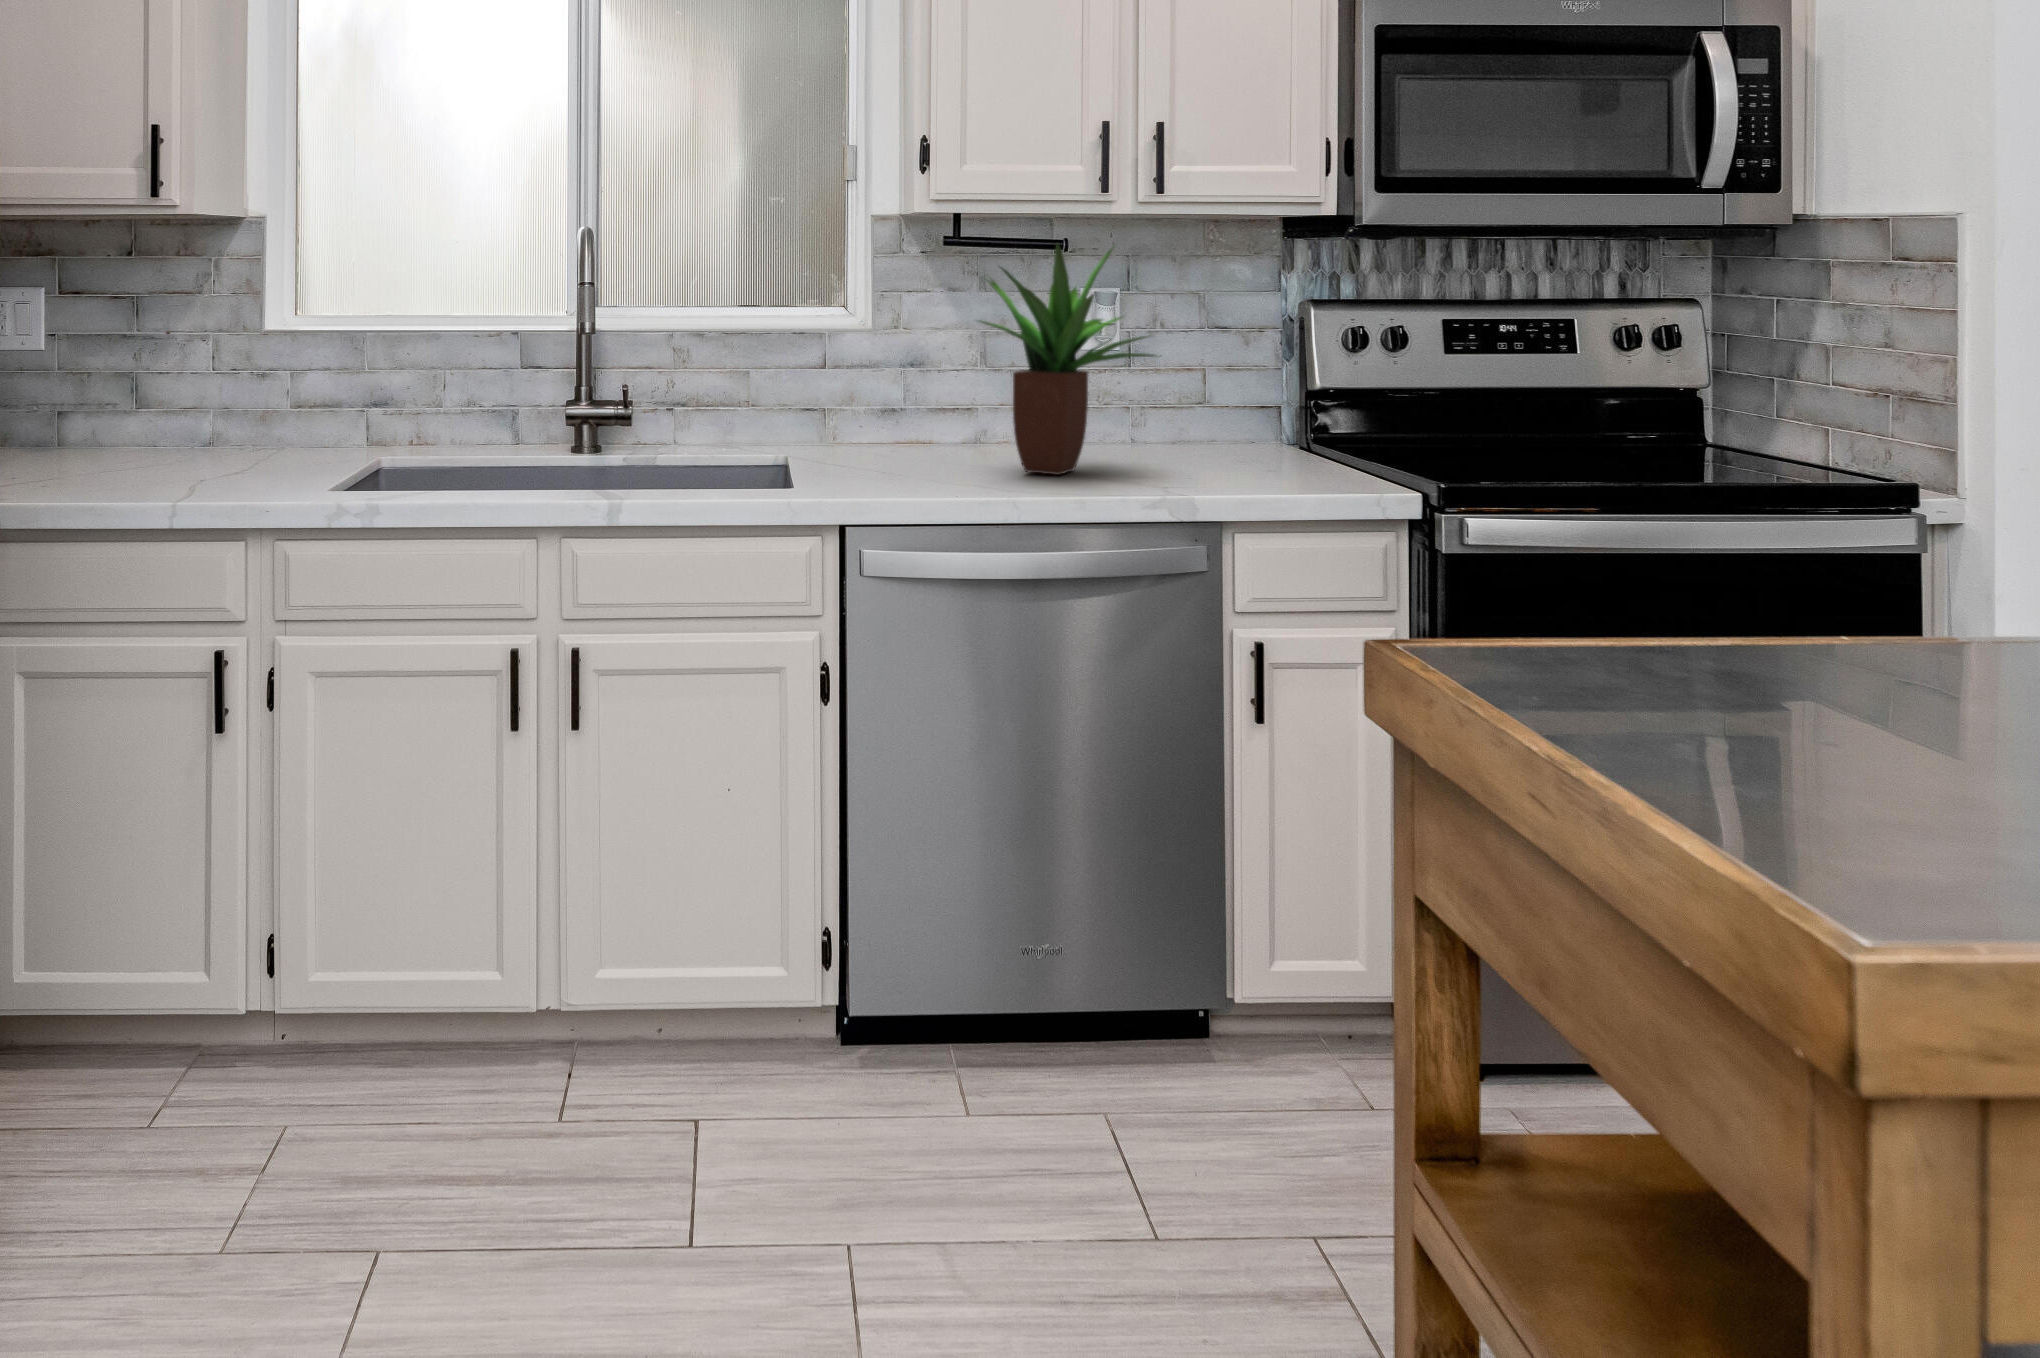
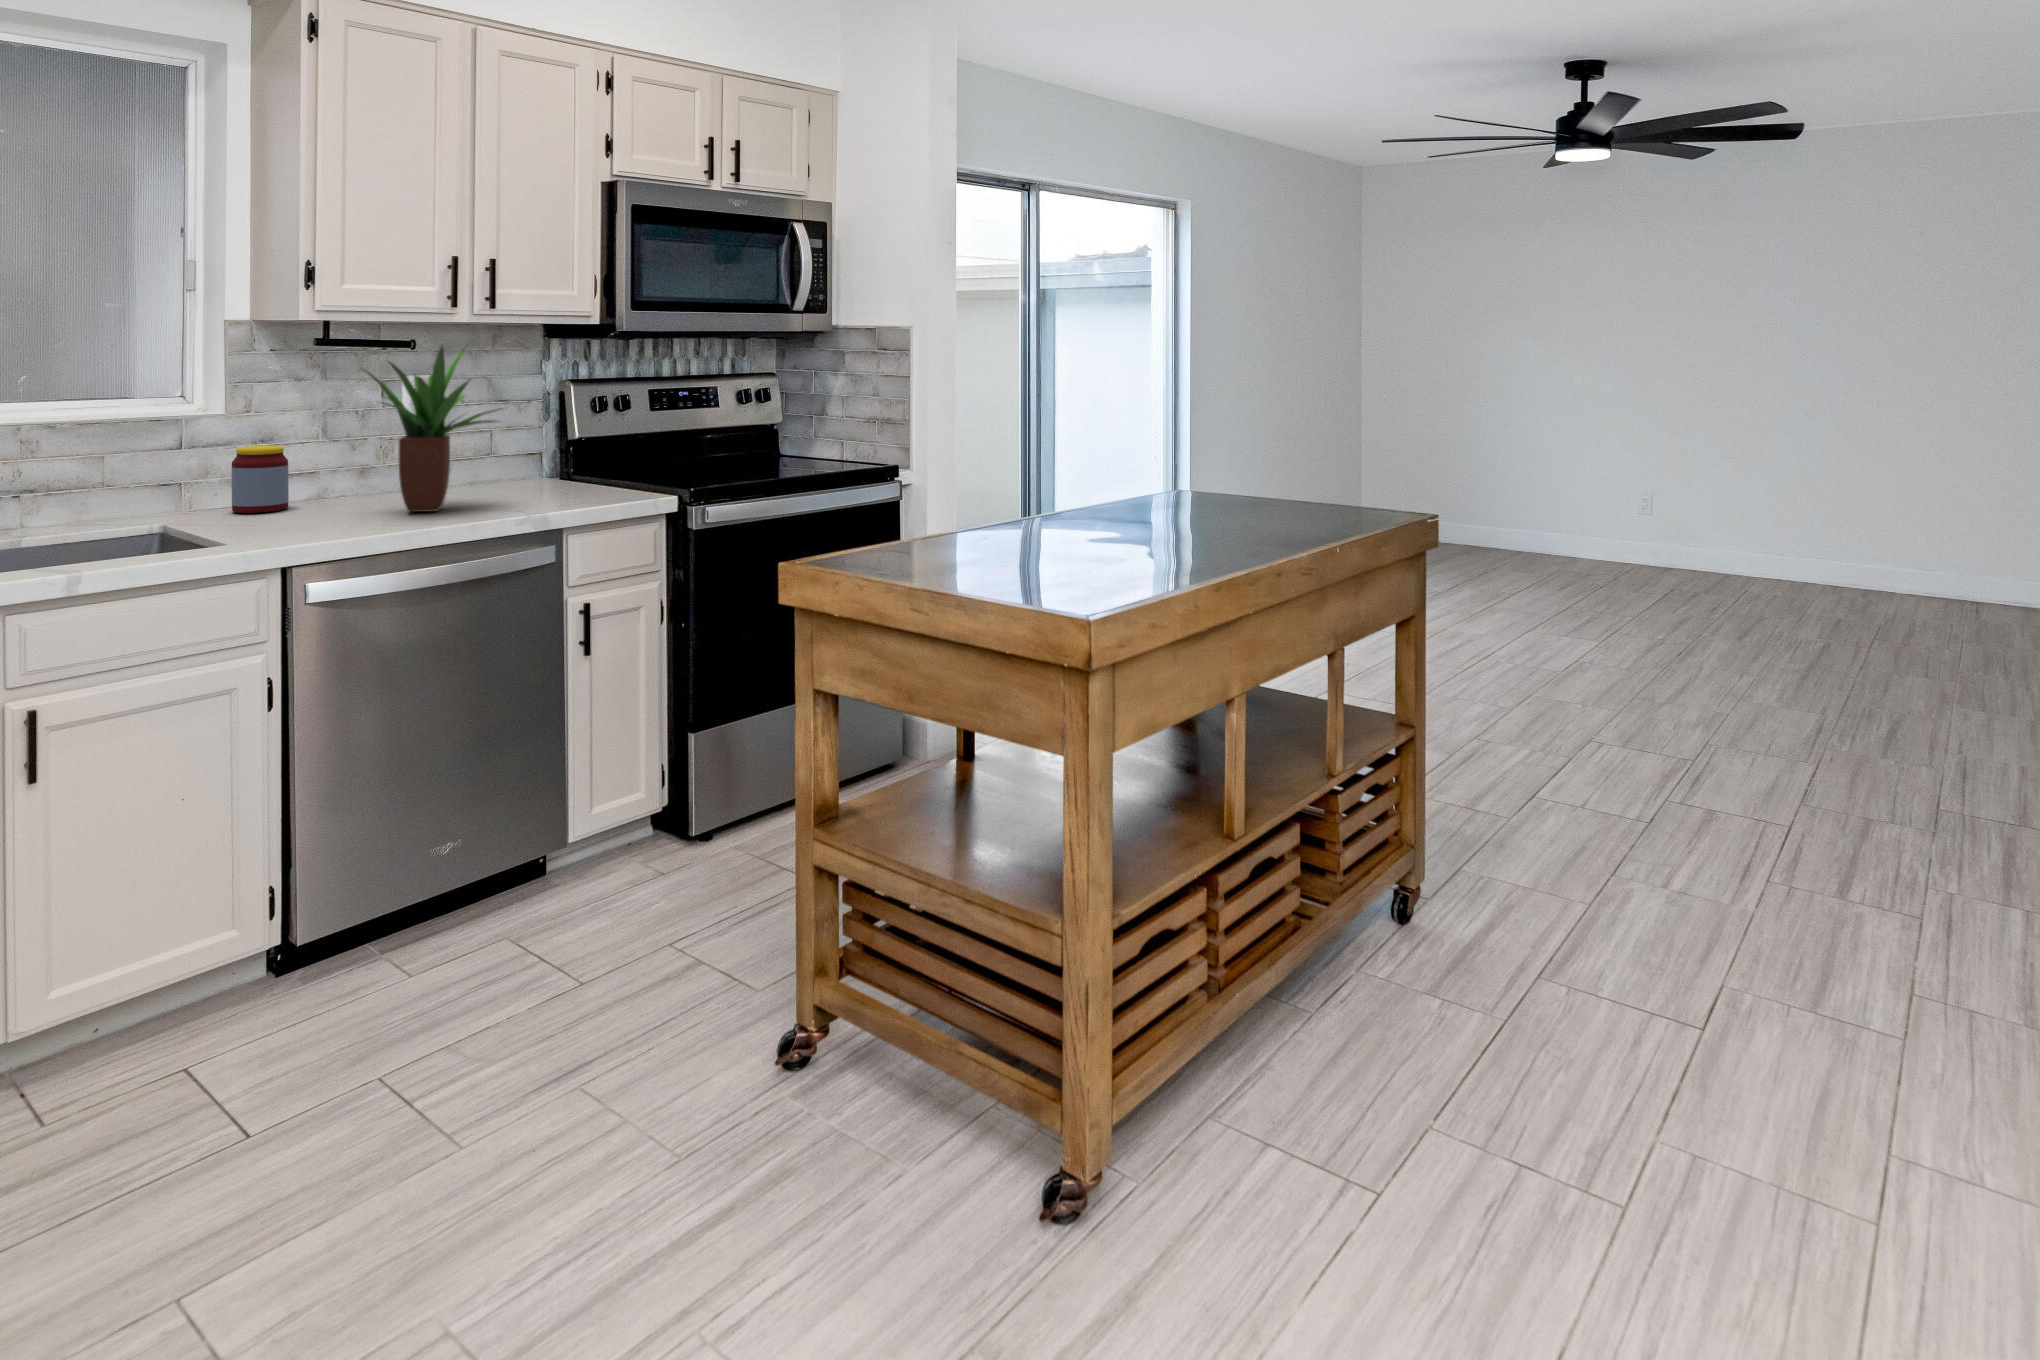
jar: none [866,372,927,454] -> present [232,446,289,513]

